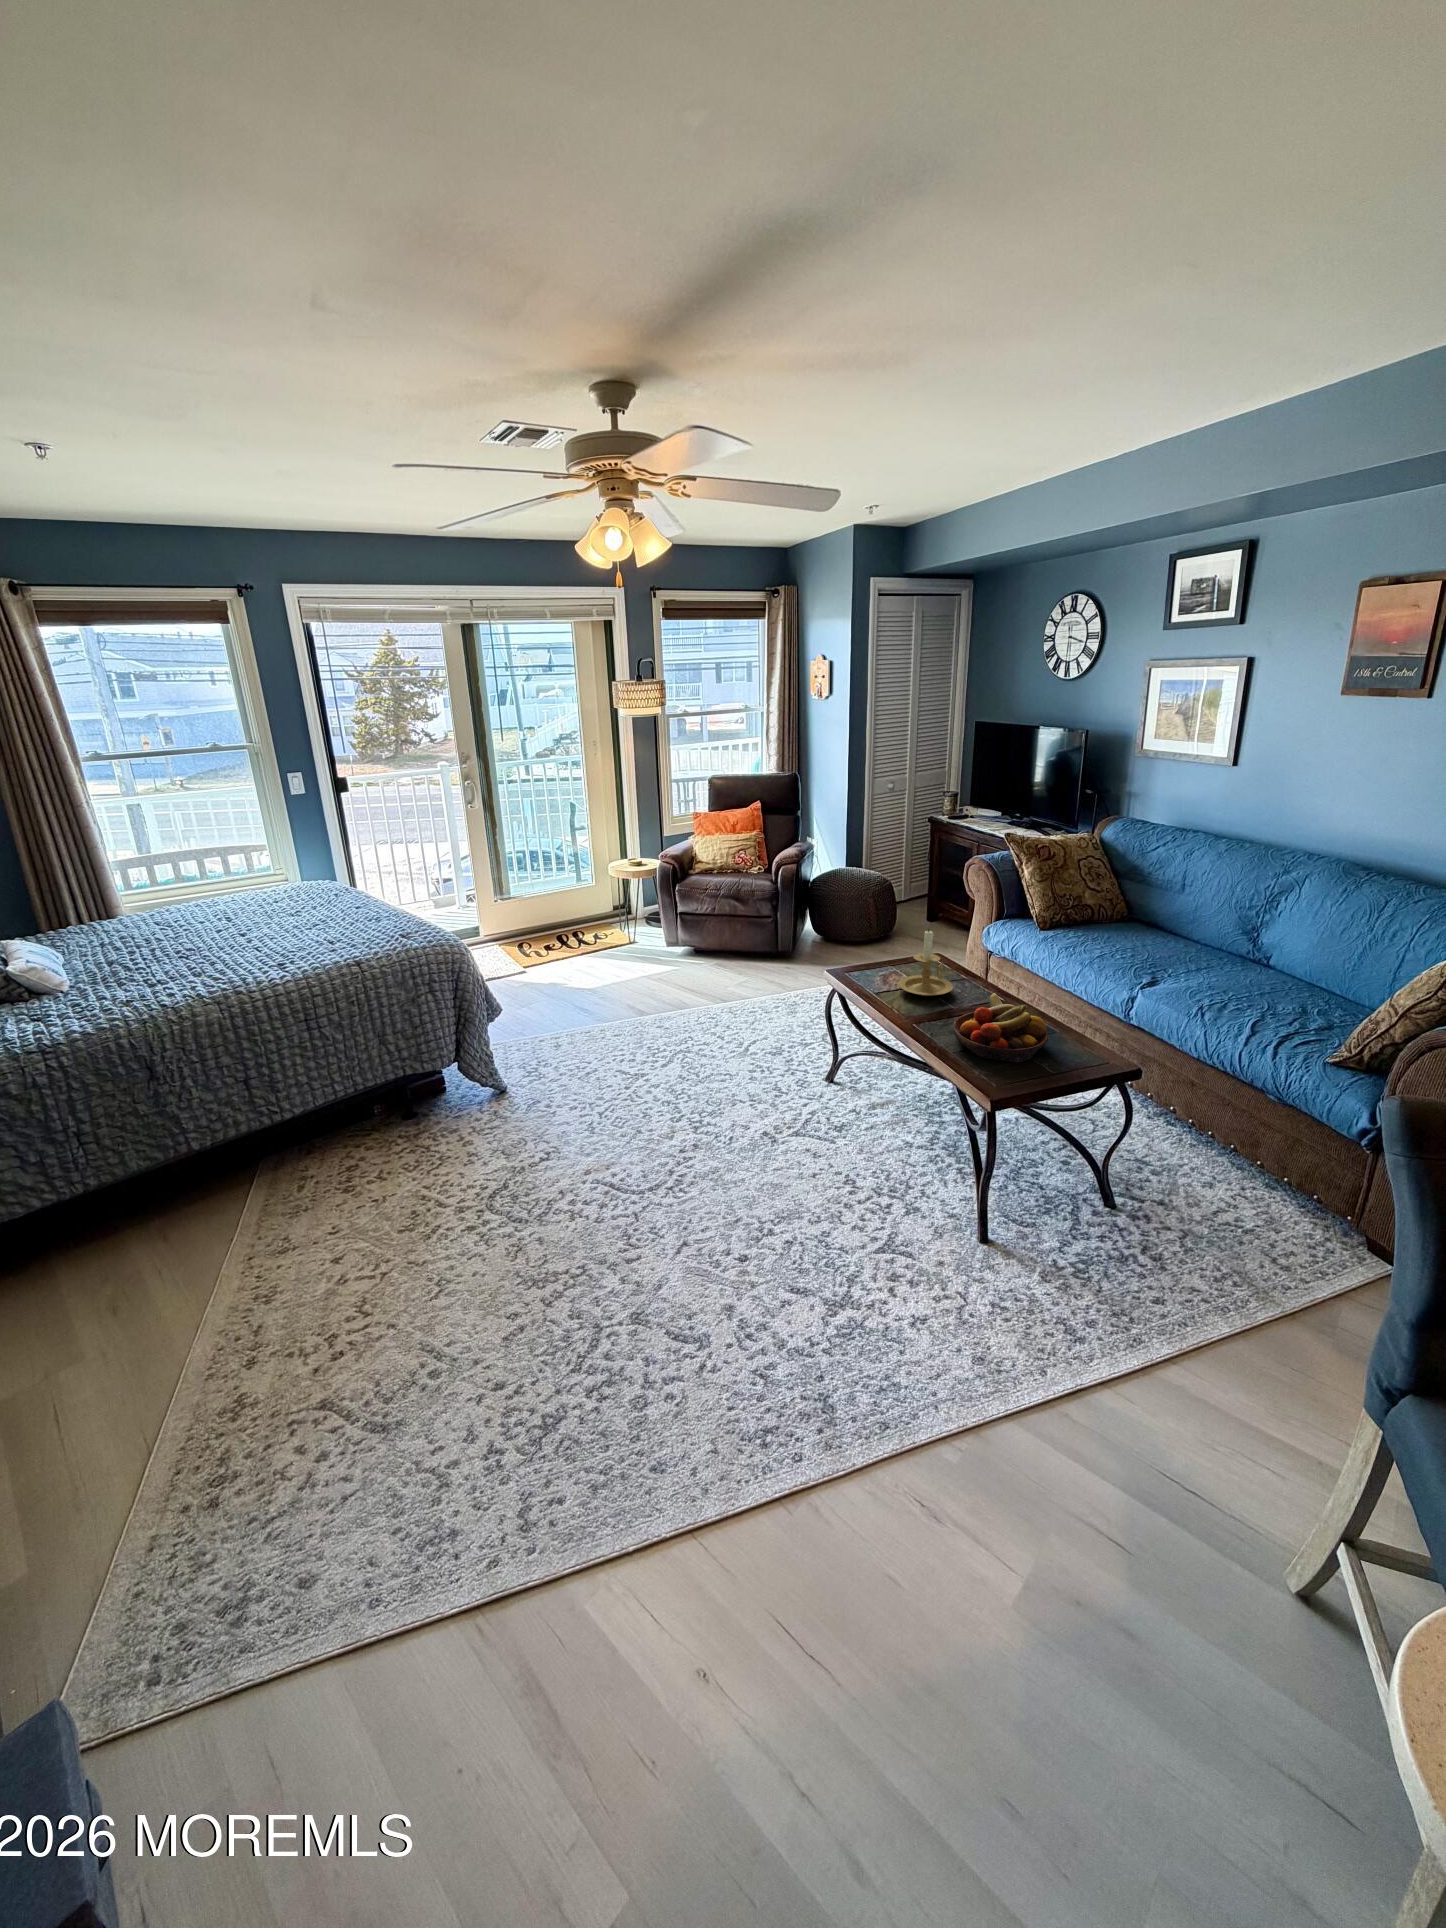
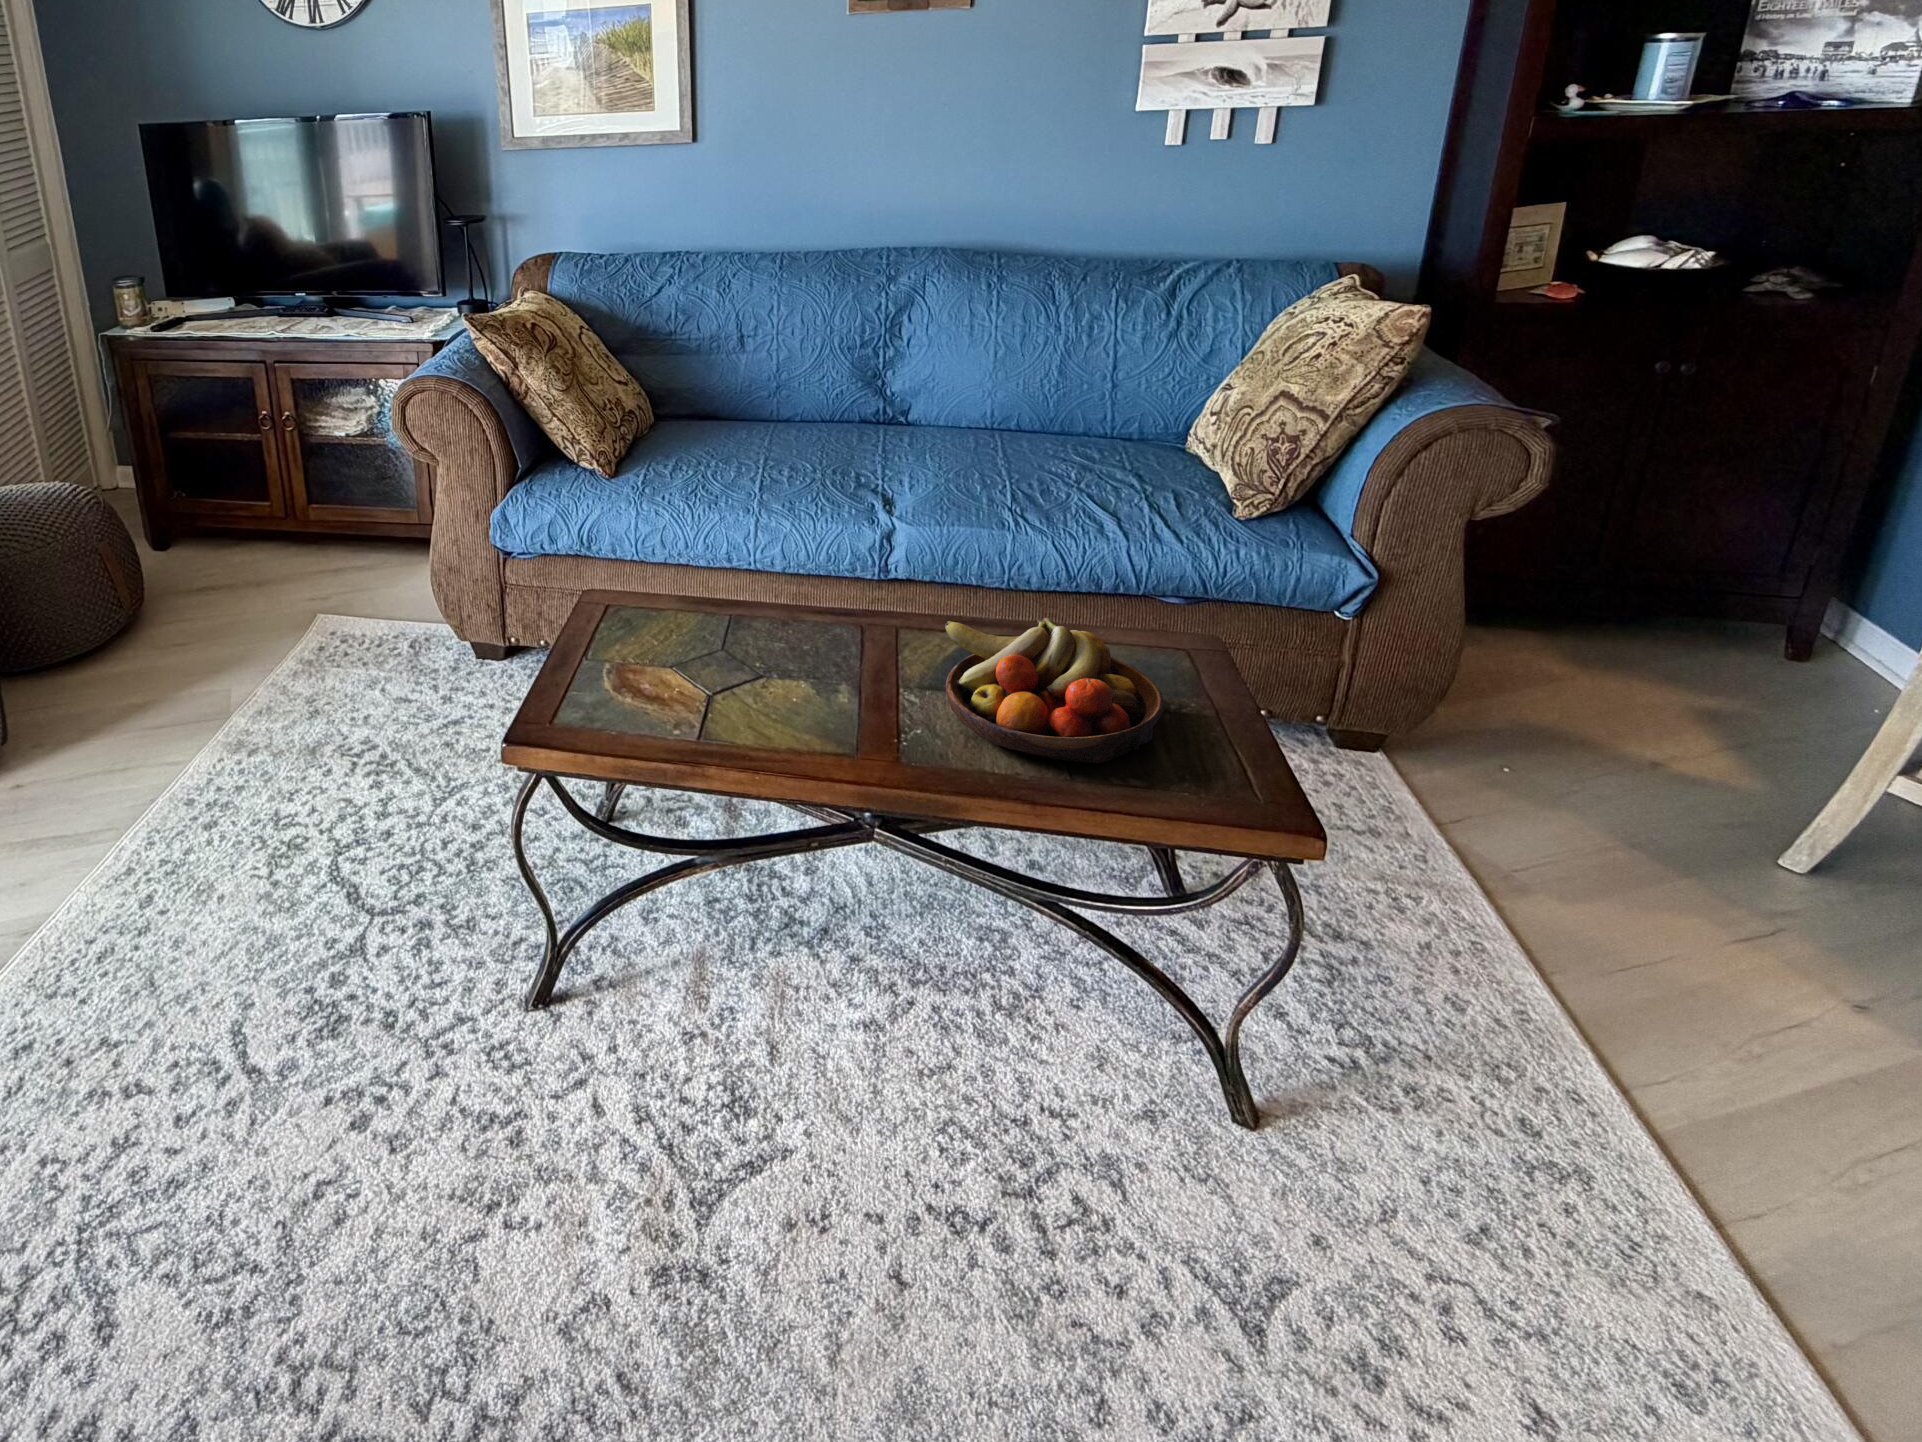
candle holder: present [898,929,953,996] -> none [670,536,800,704]

